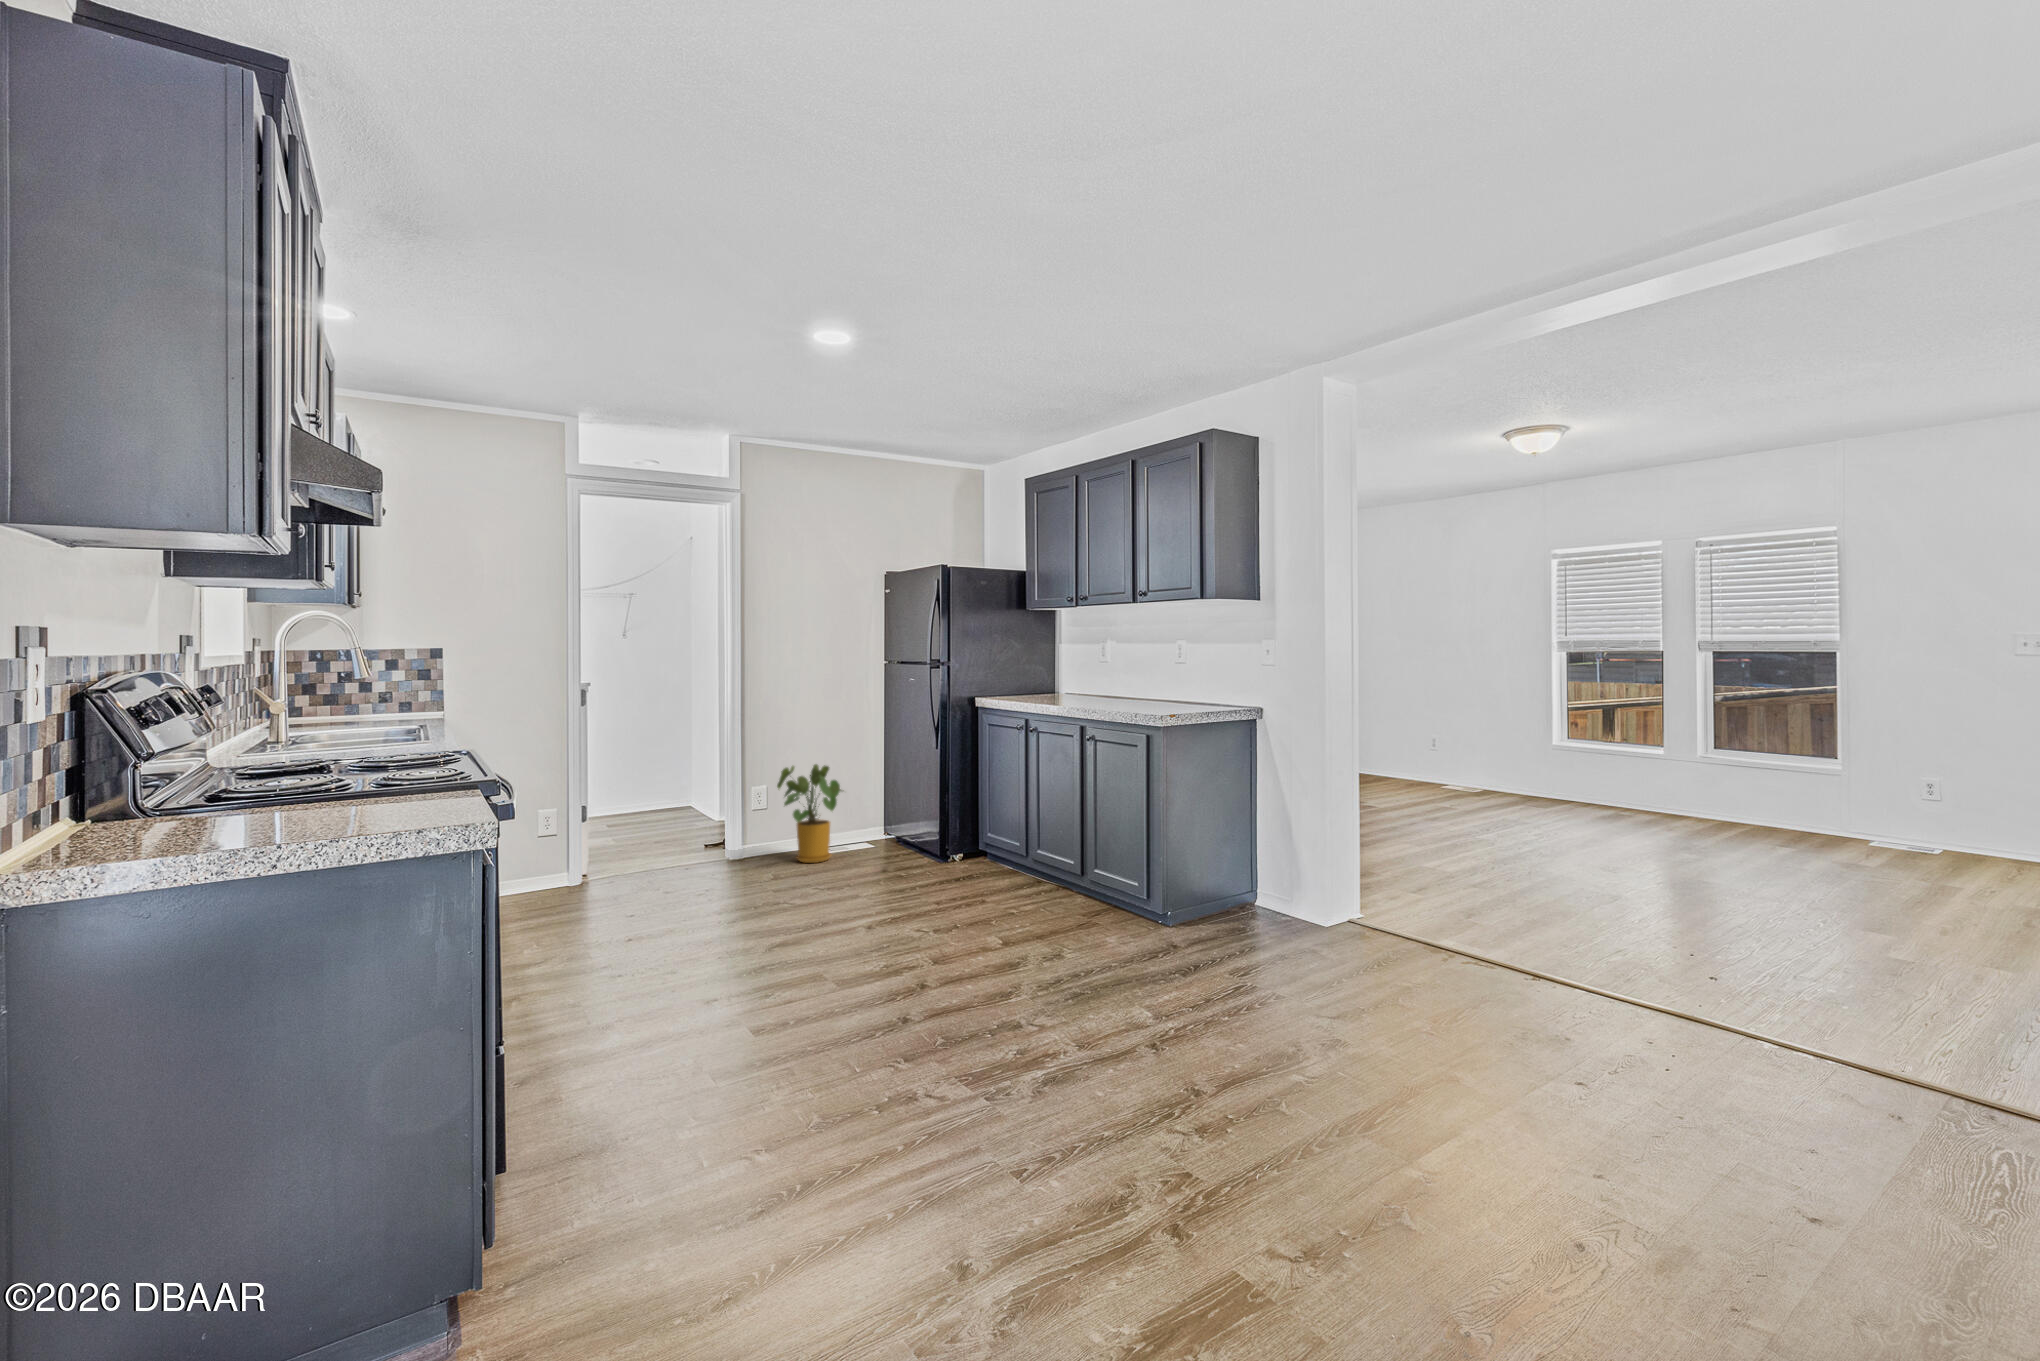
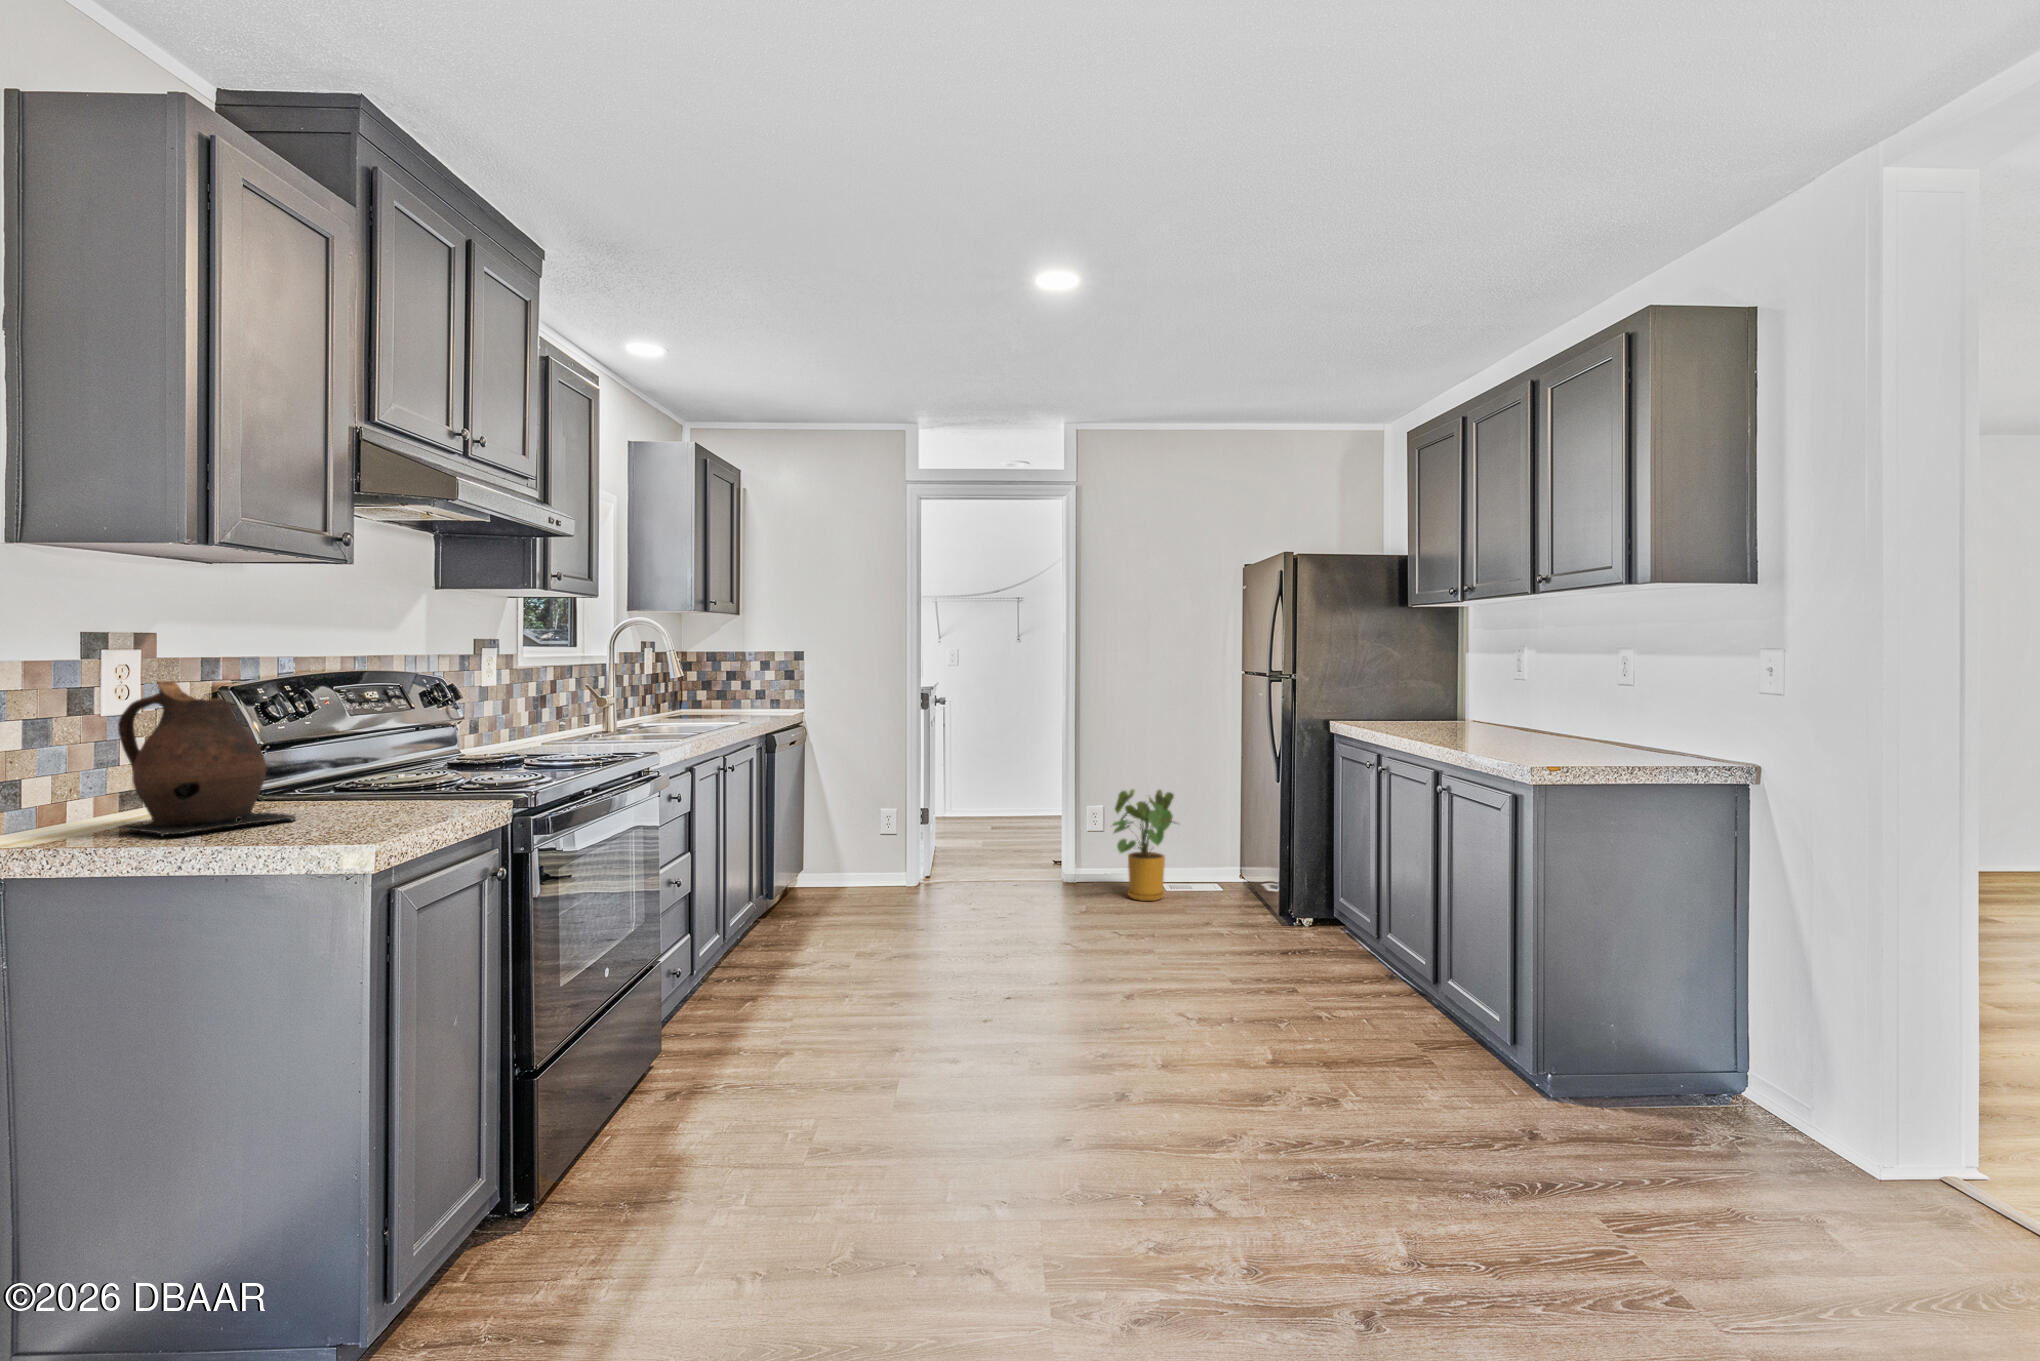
ceramic pitcher: none [100,687,296,845] -> present [118,681,295,836]

